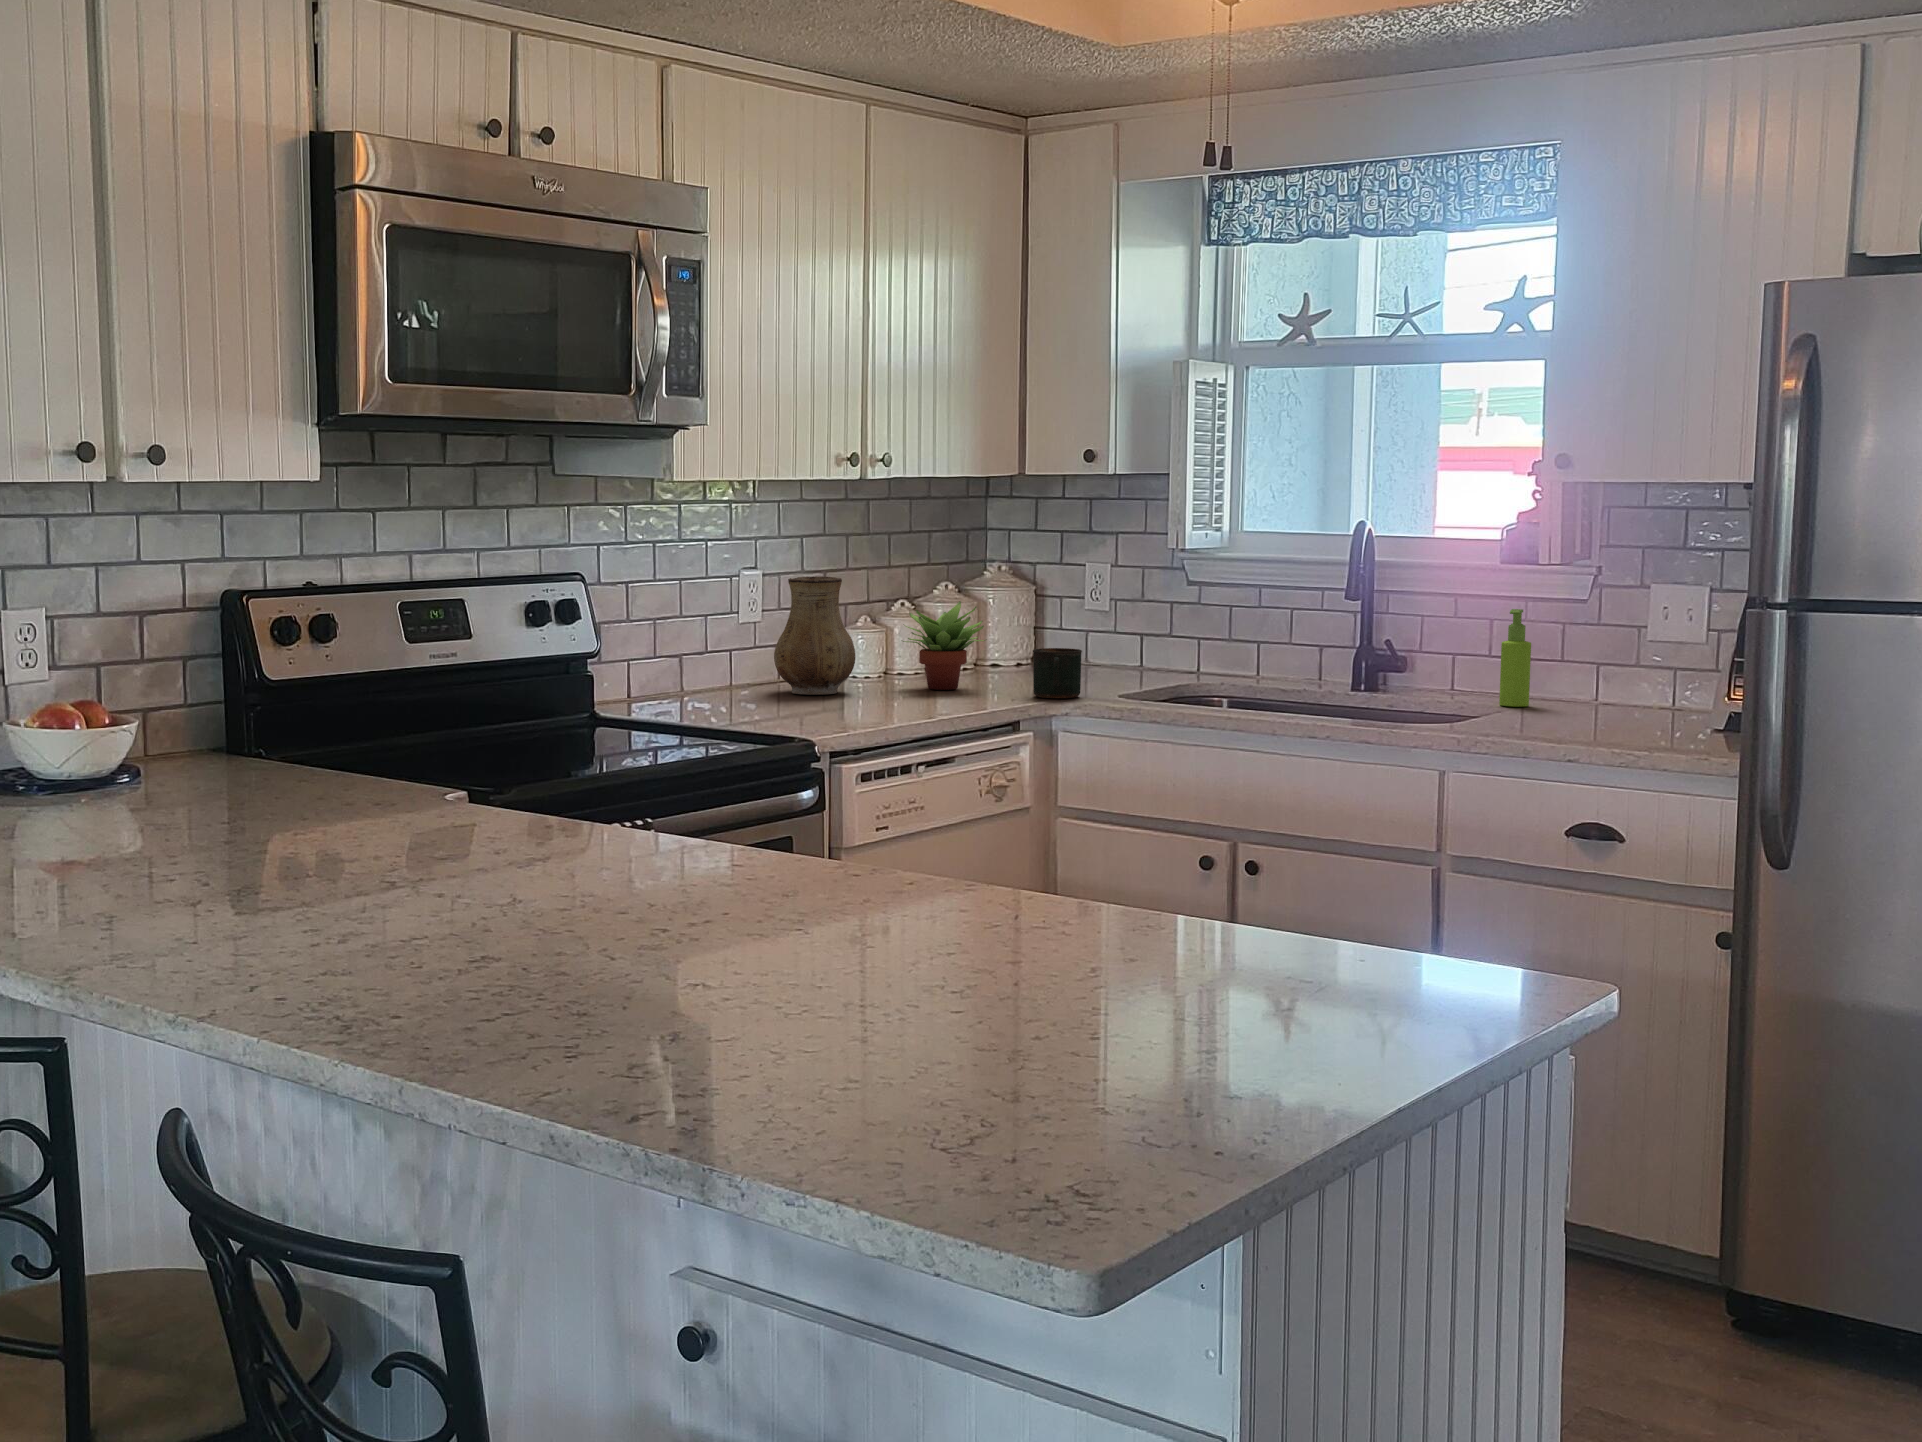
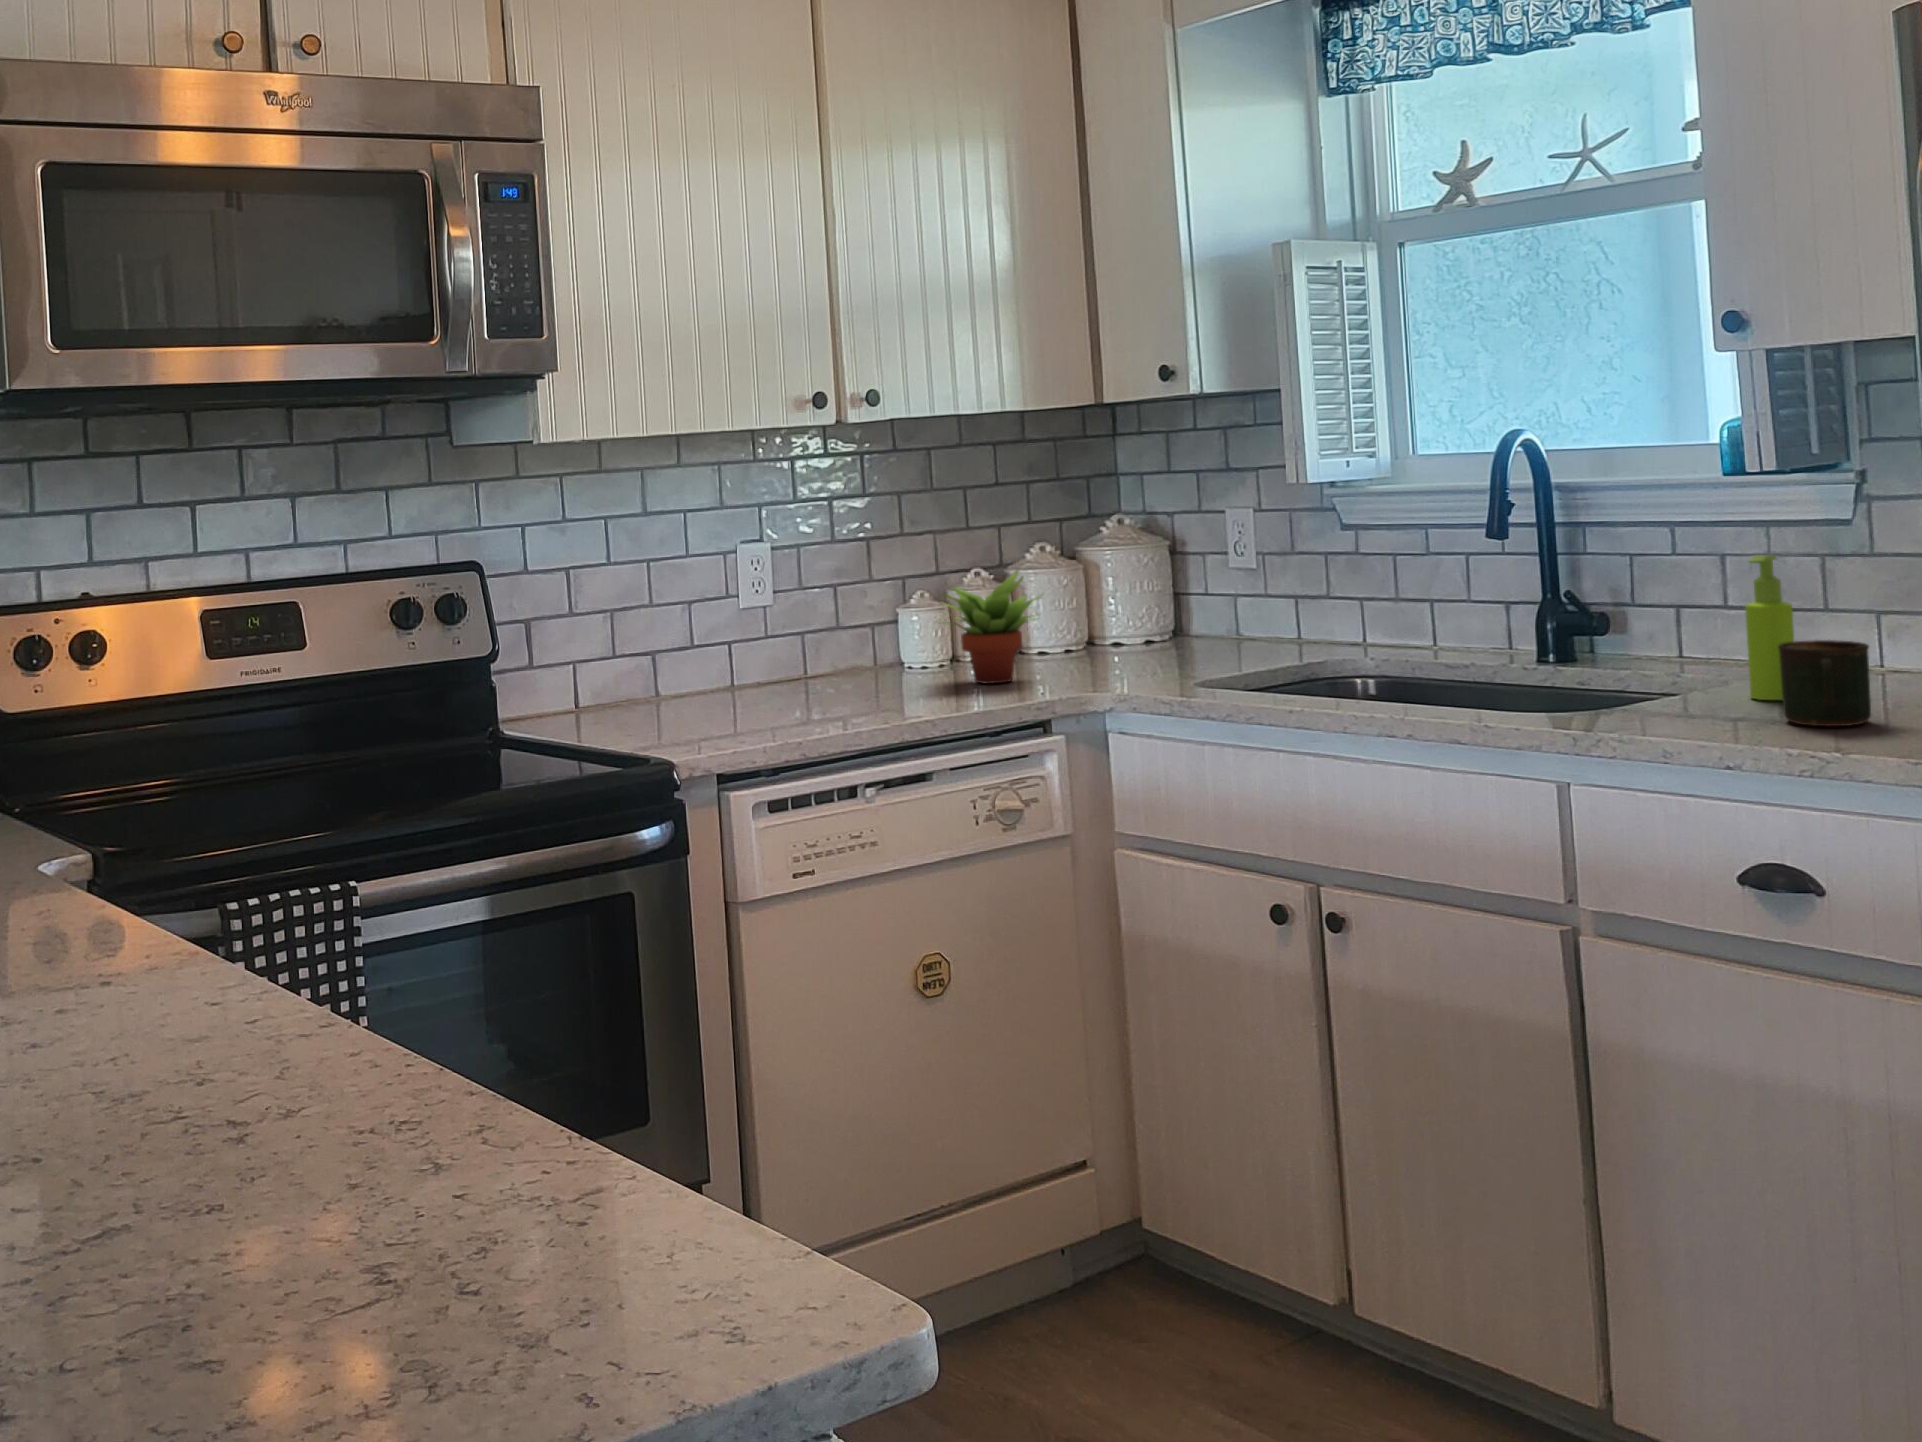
ceramic pitcher: present [774,576,855,695] -> none [774,546,875,694]
mug: present [1033,648,1082,698] -> present [1778,640,1871,726]

